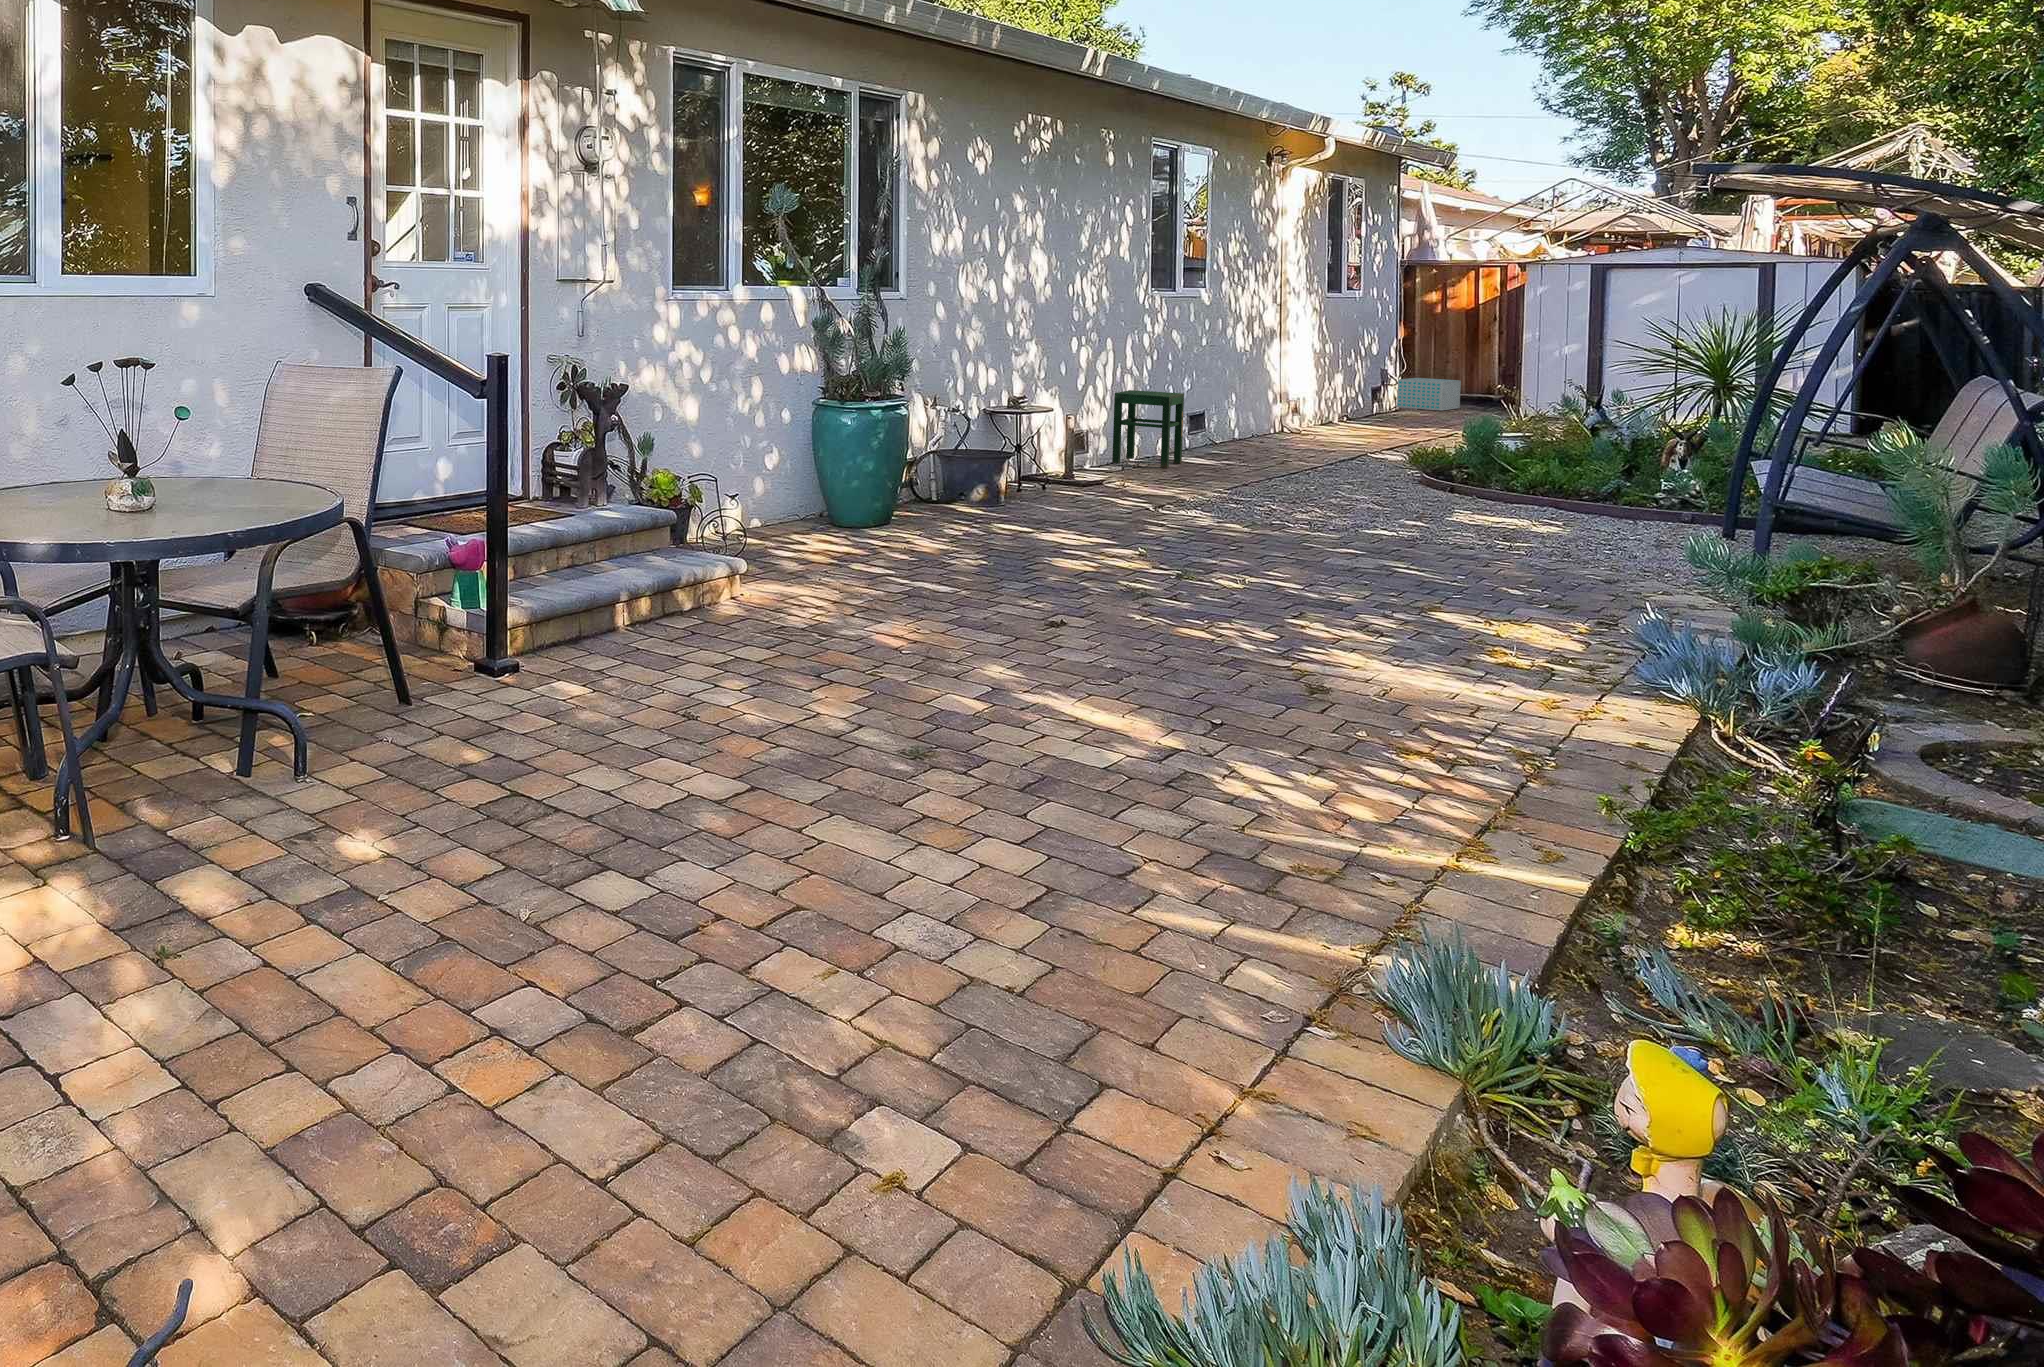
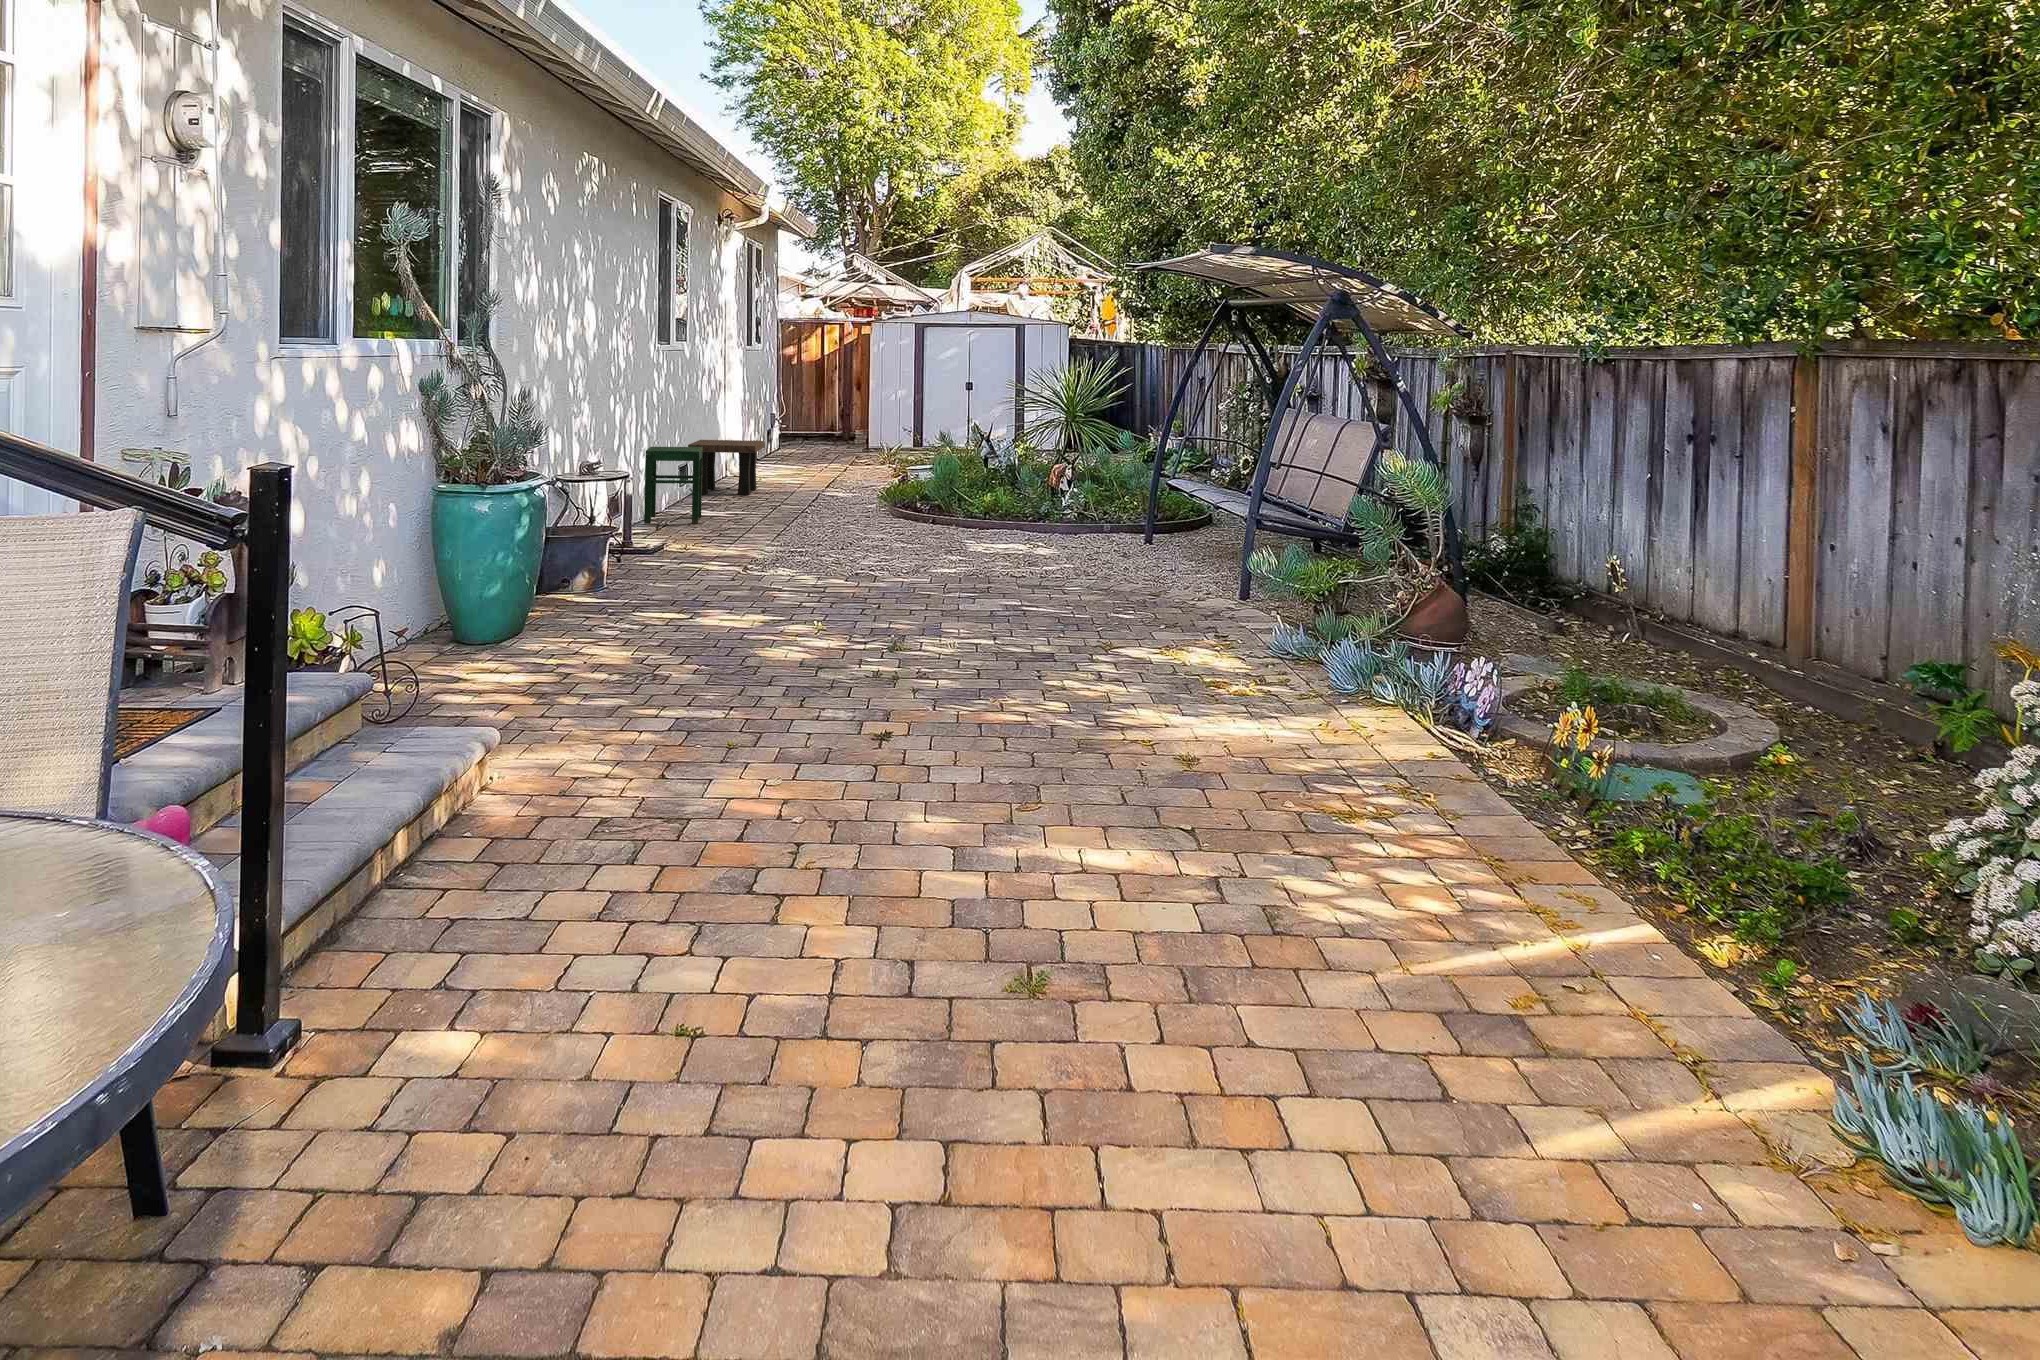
storage box: present [1397,378,1461,411] -> none [772,419,814,447]
side table: none [1203,390,1303,450] -> present [688,440,764,495]

